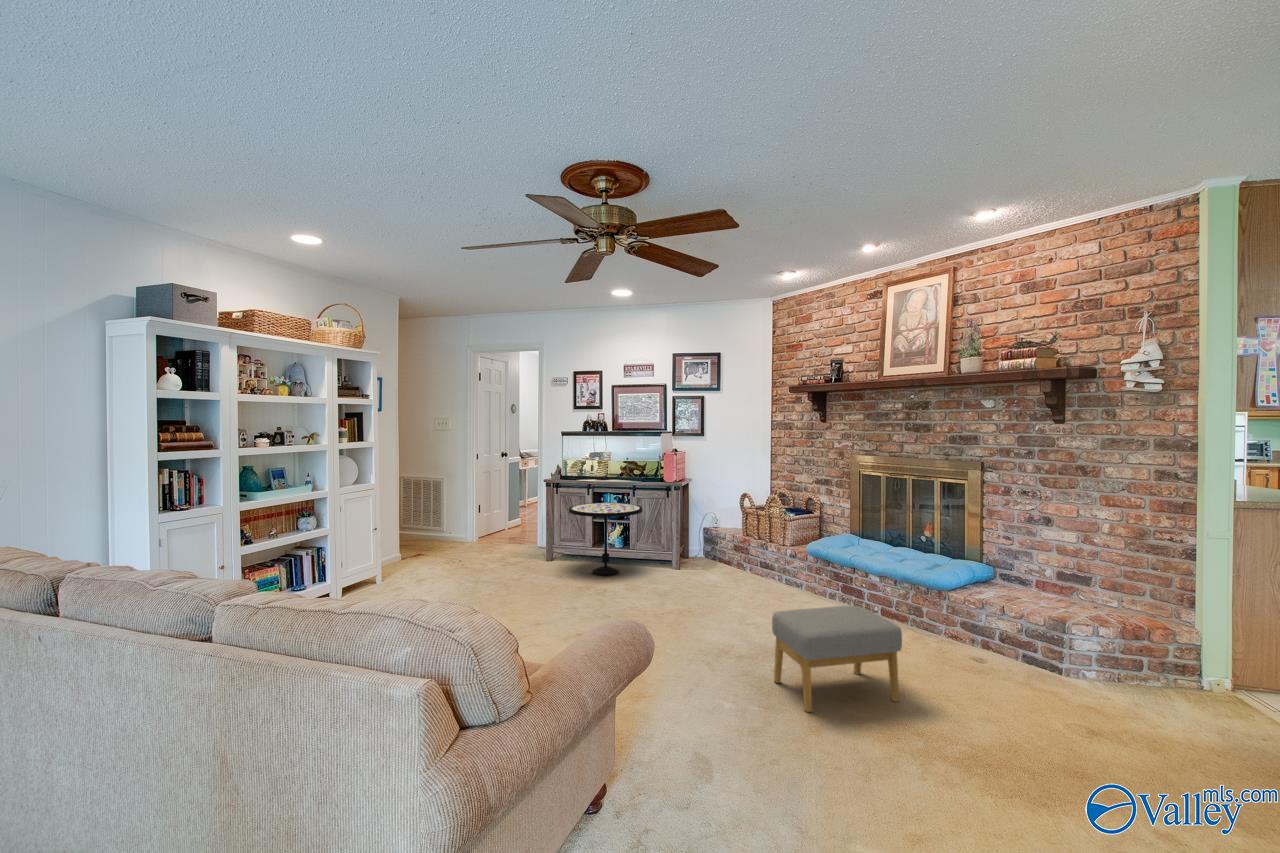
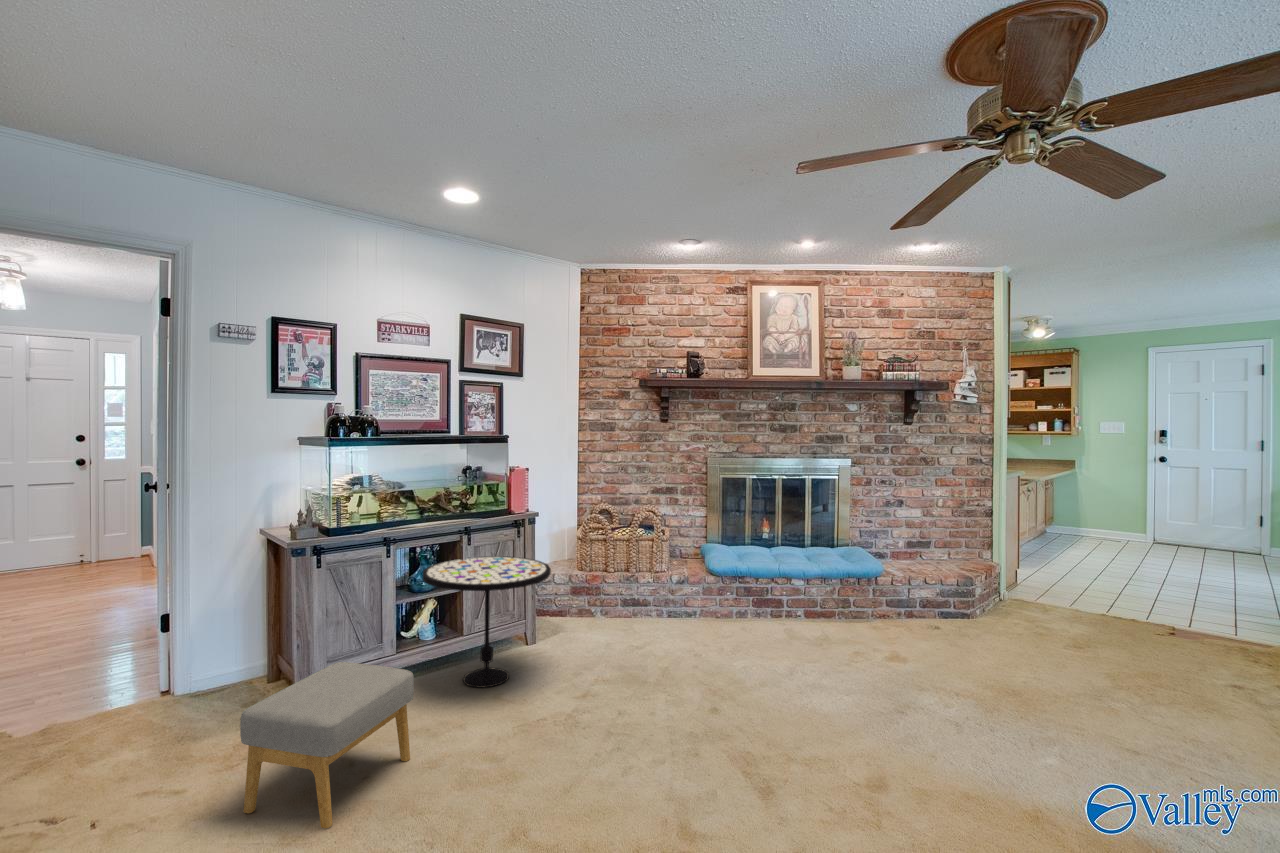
footstool: present [772,606,902,712] -> present [240,662,414,828]

